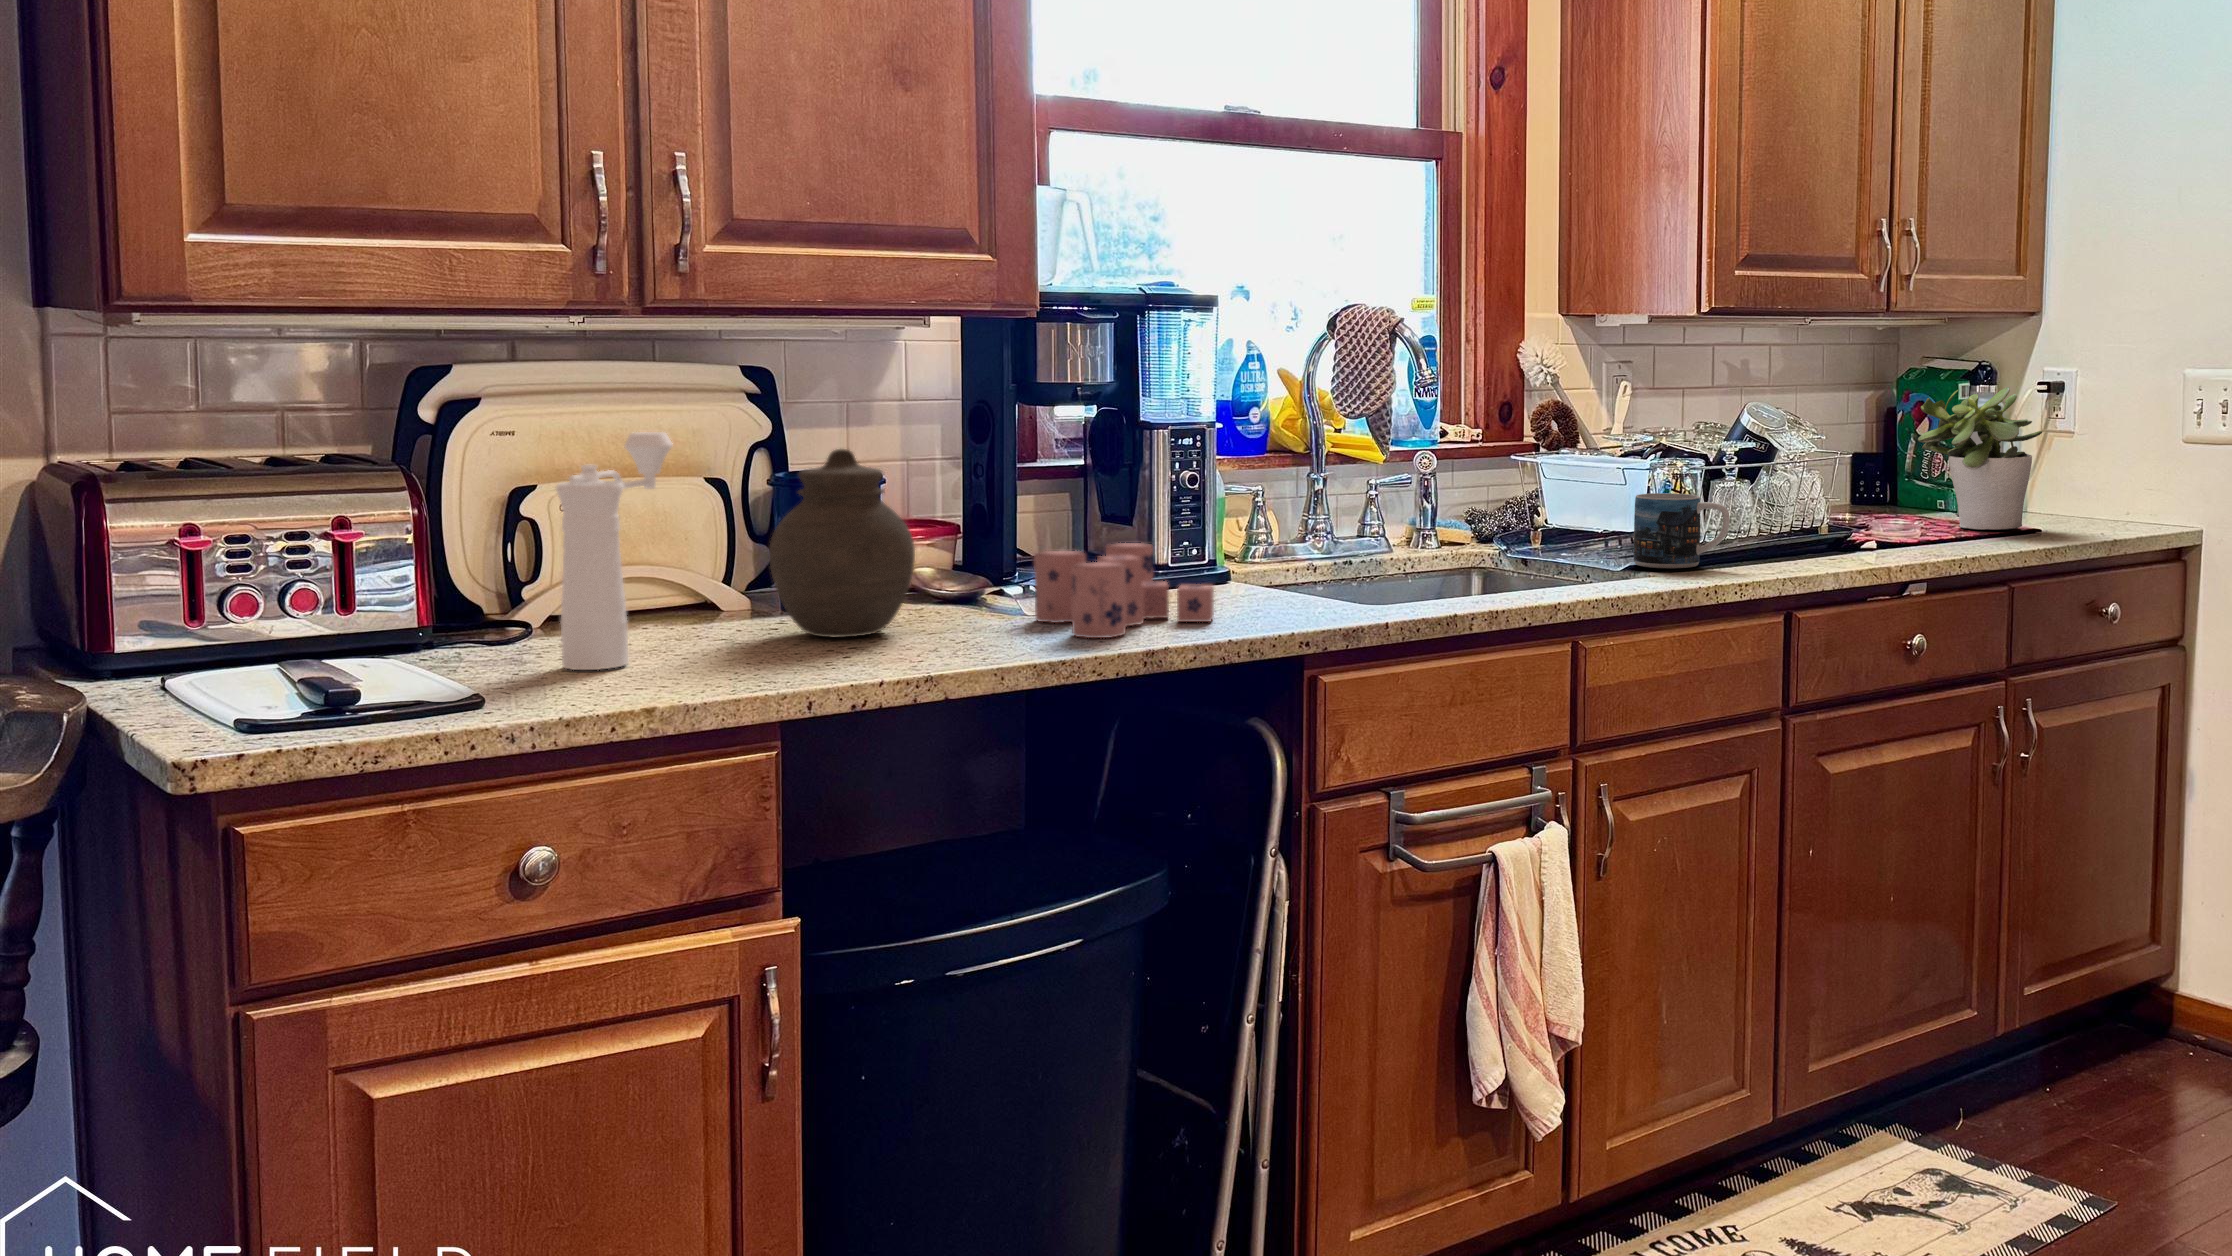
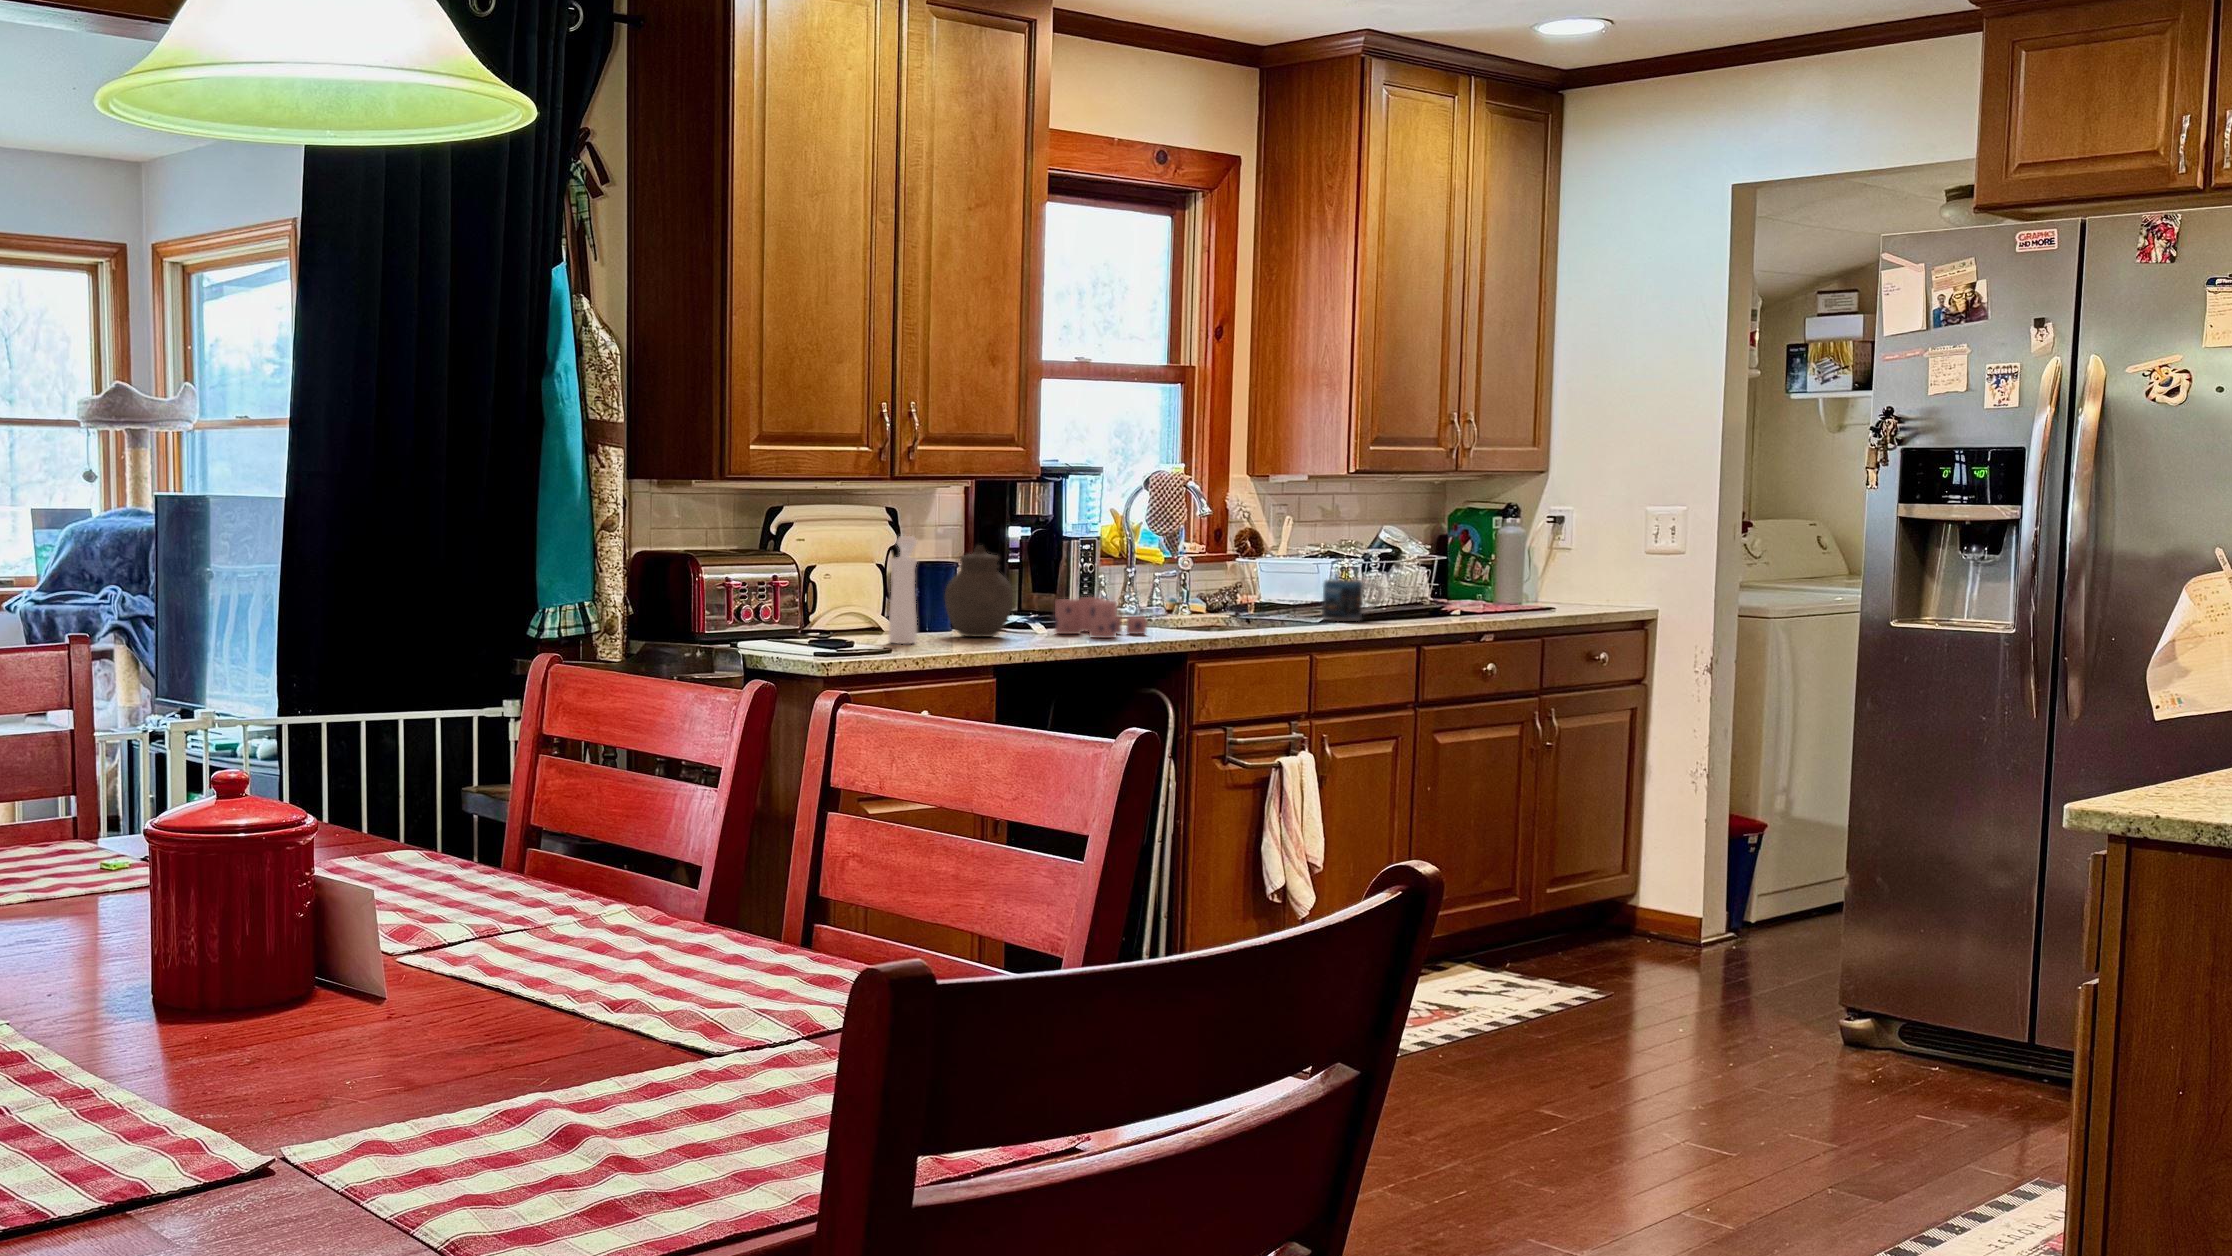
potted plant: present [1918,387,2042,530] -> none [1468,520,1551,609]

